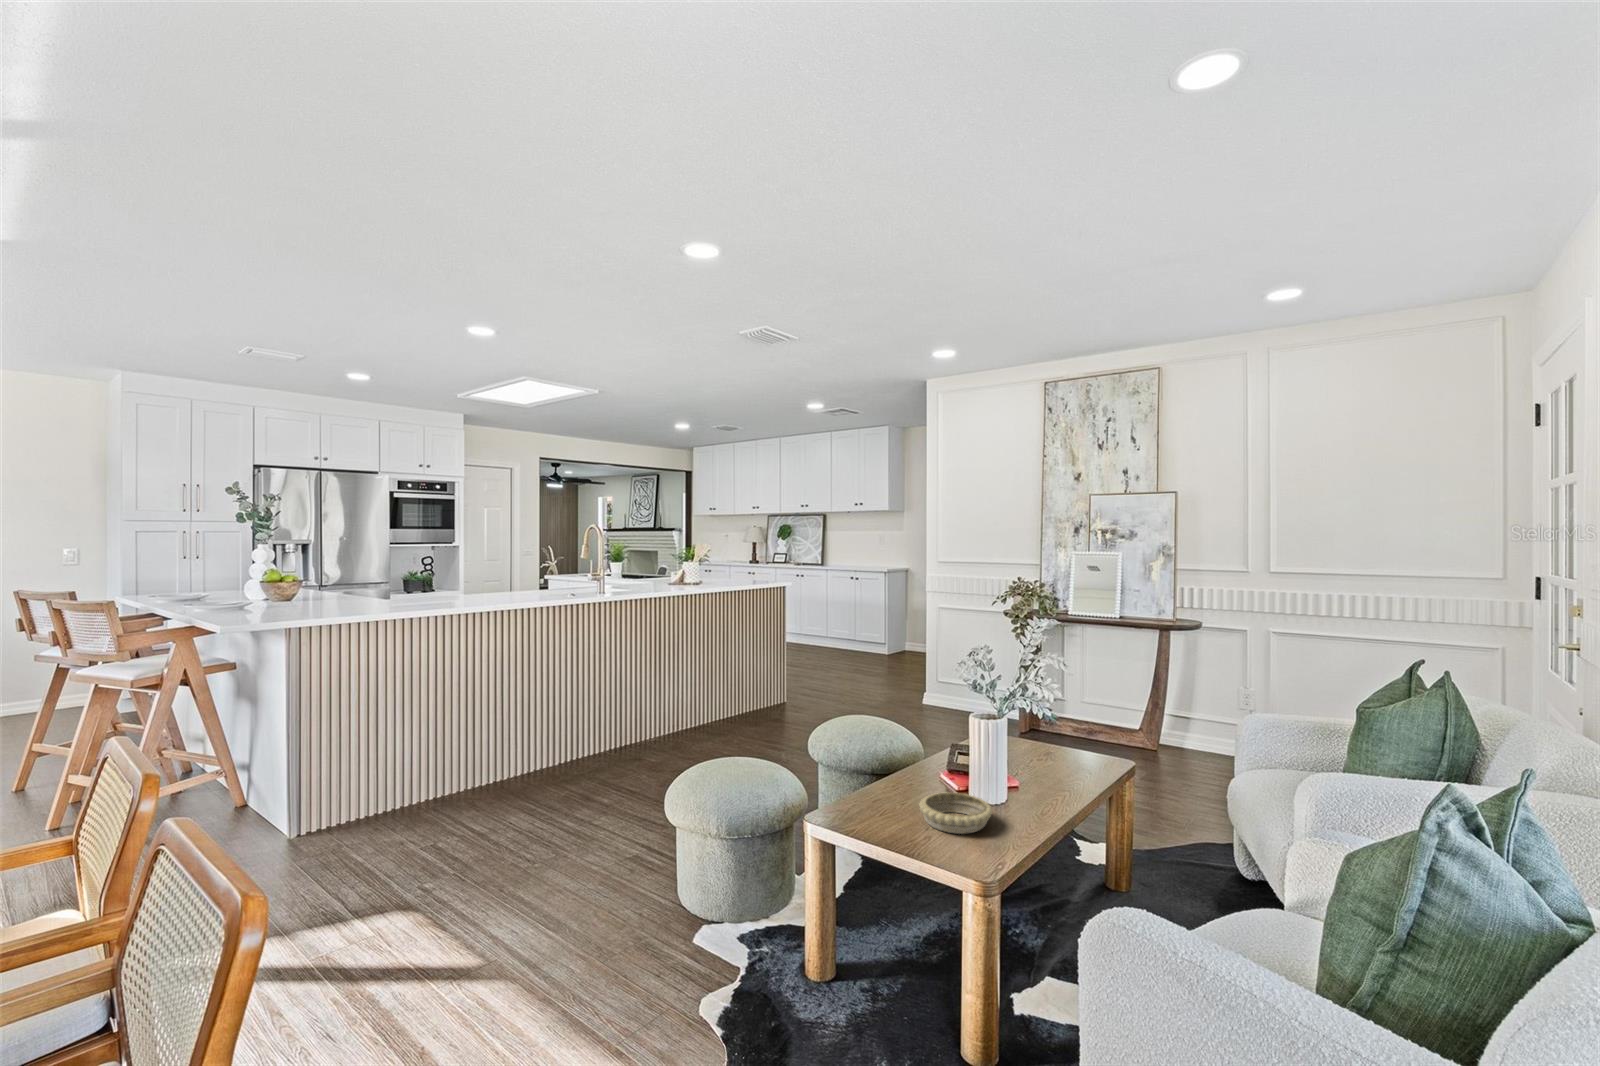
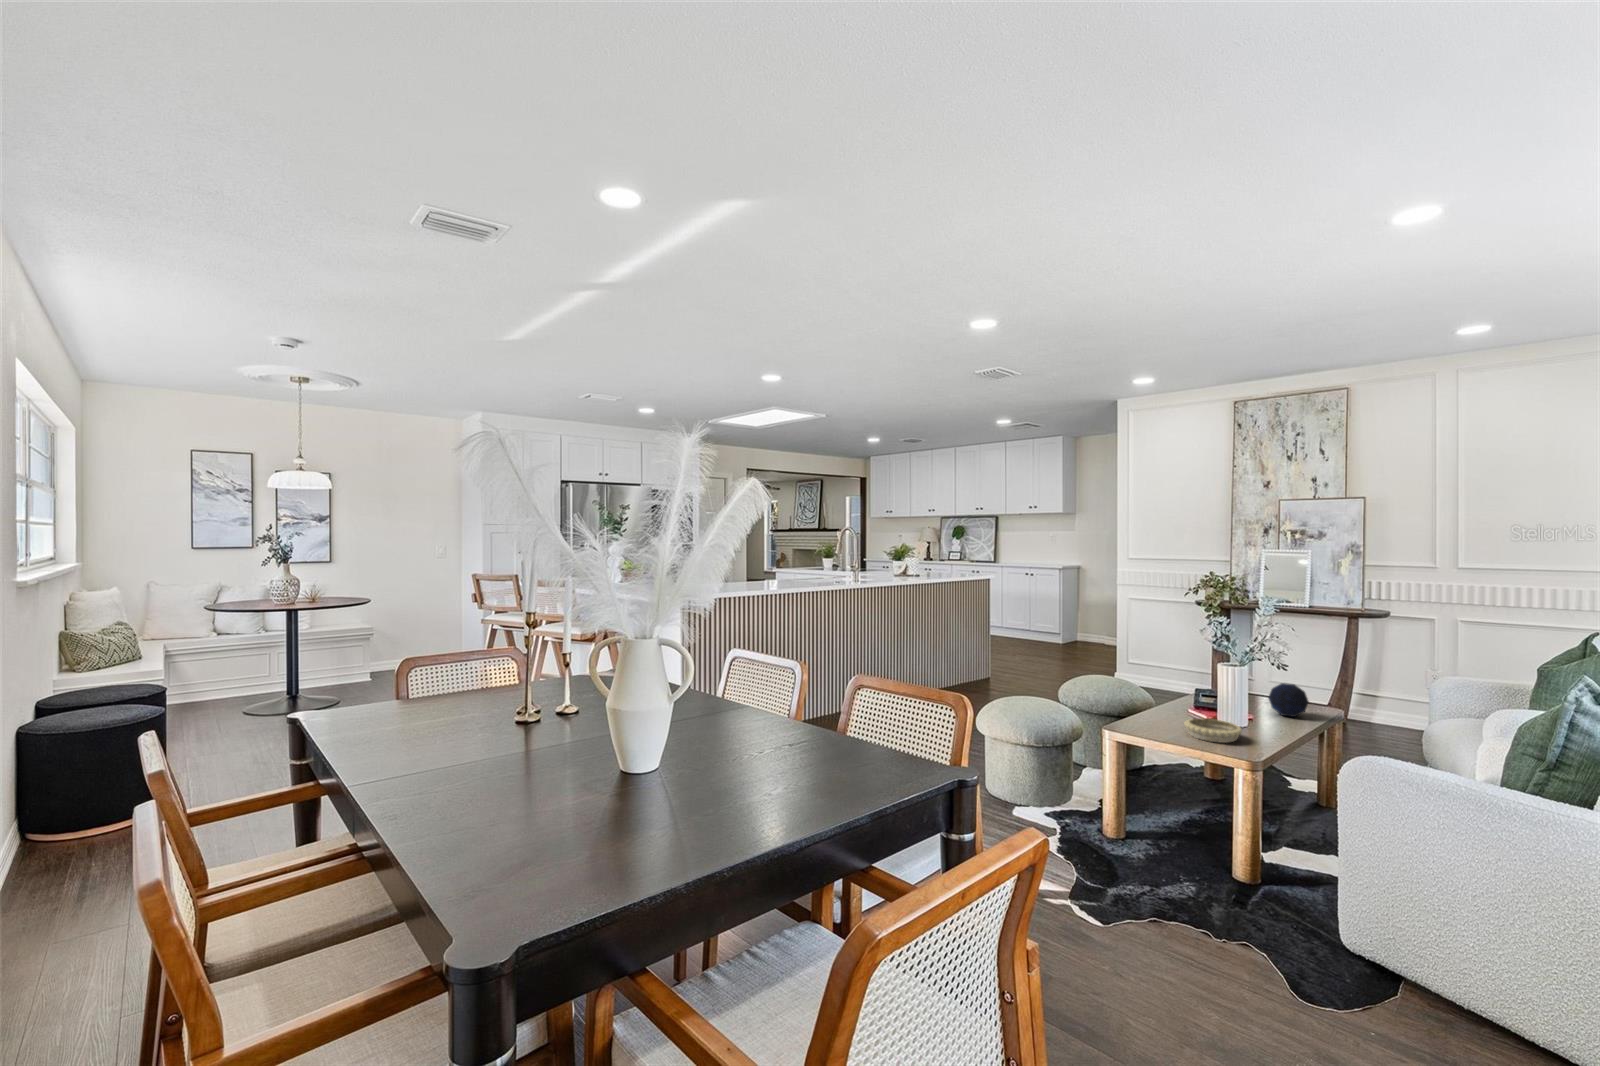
decorative orb: none [1044,730,1092,775] -> present [1269,683,1309,717]

